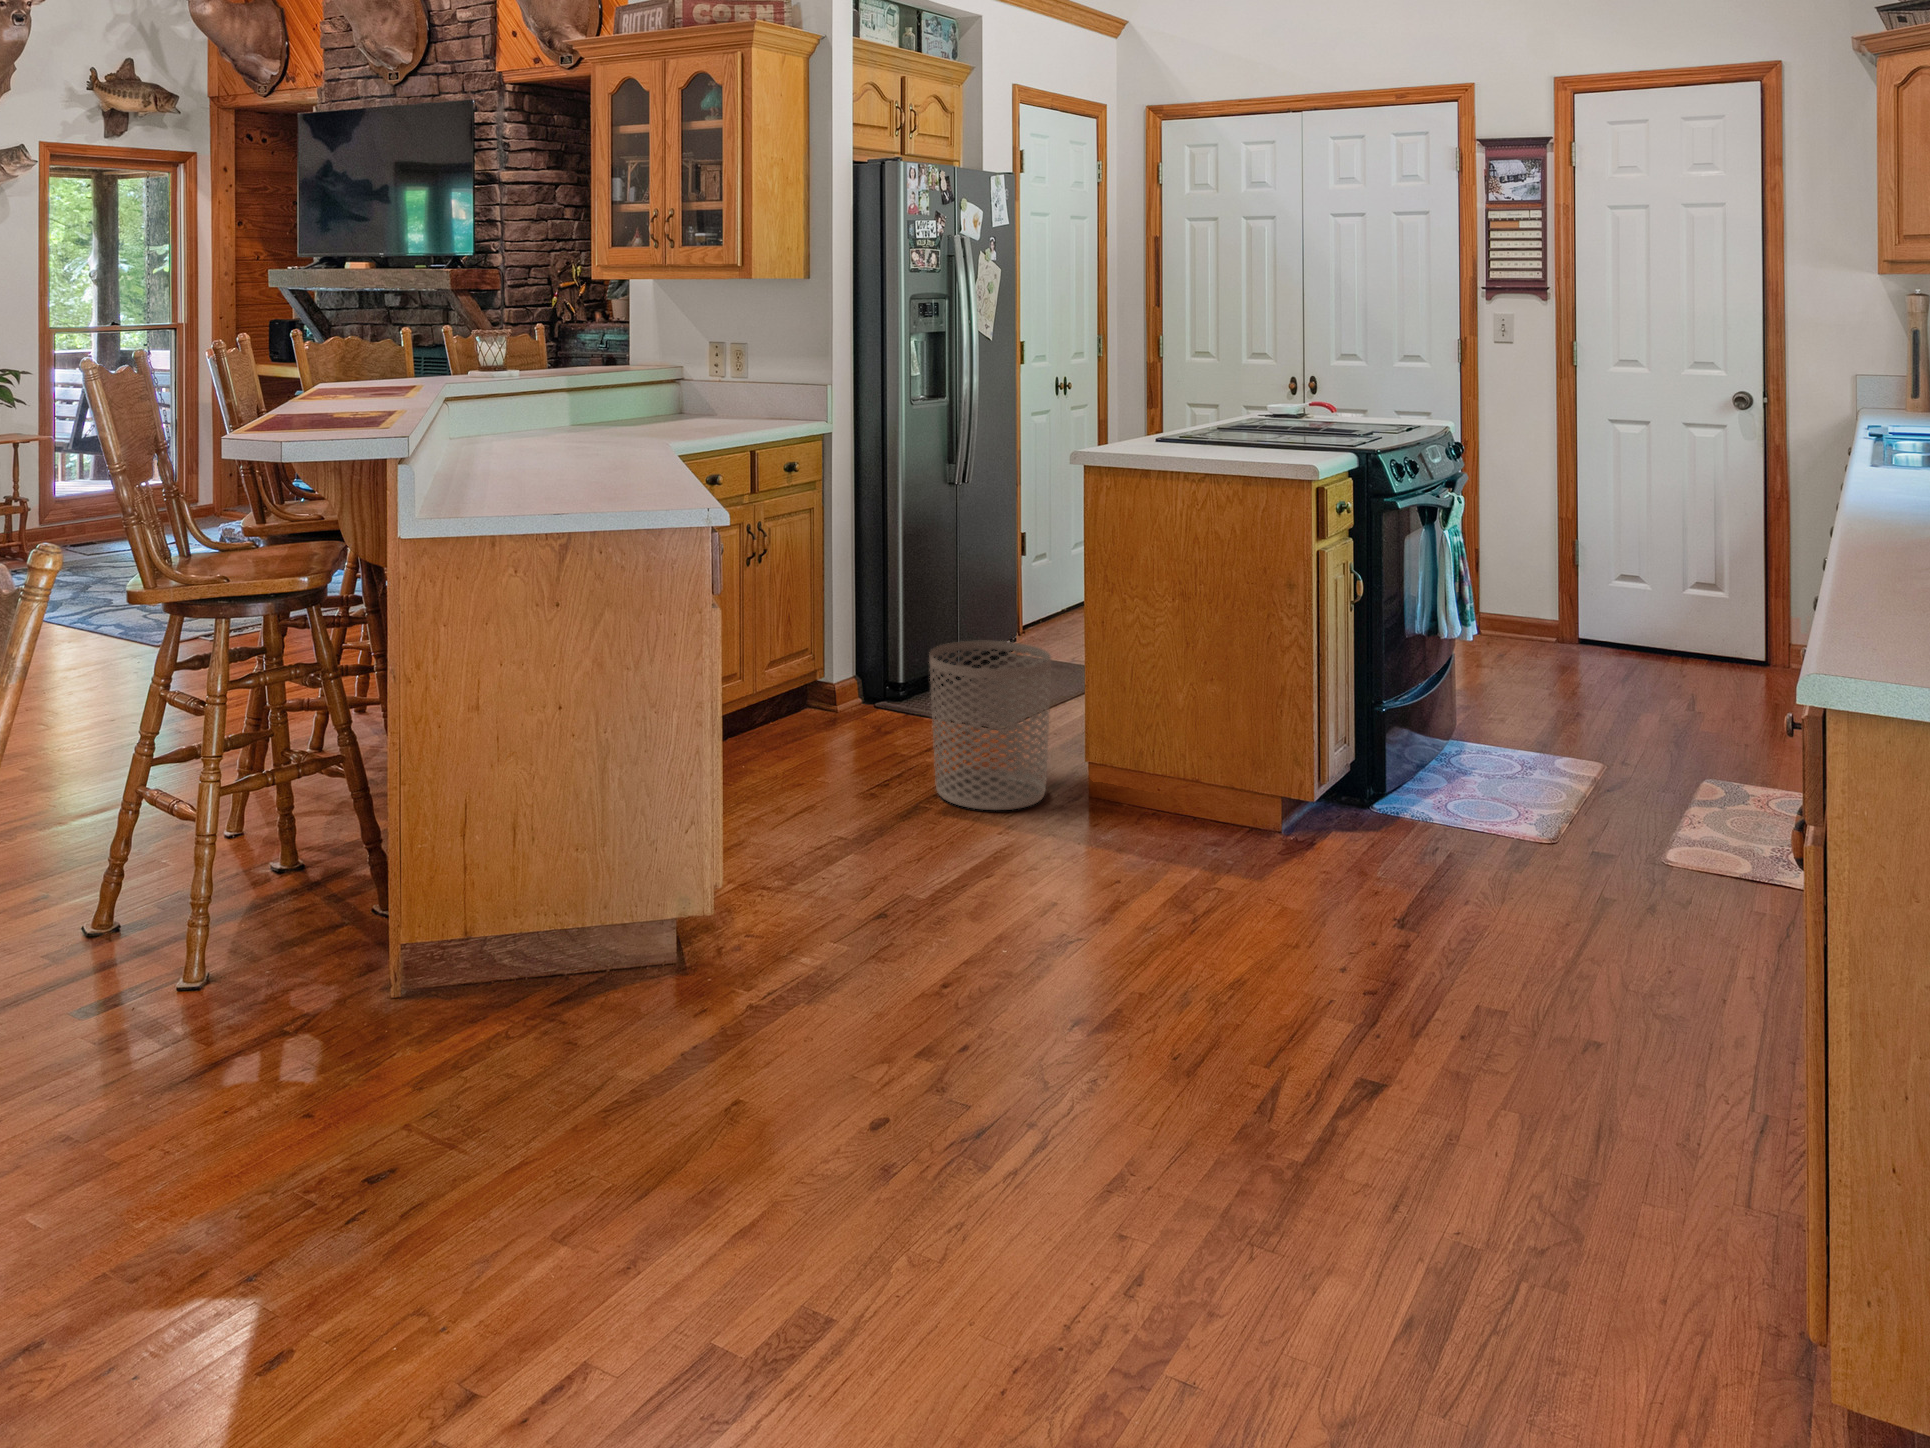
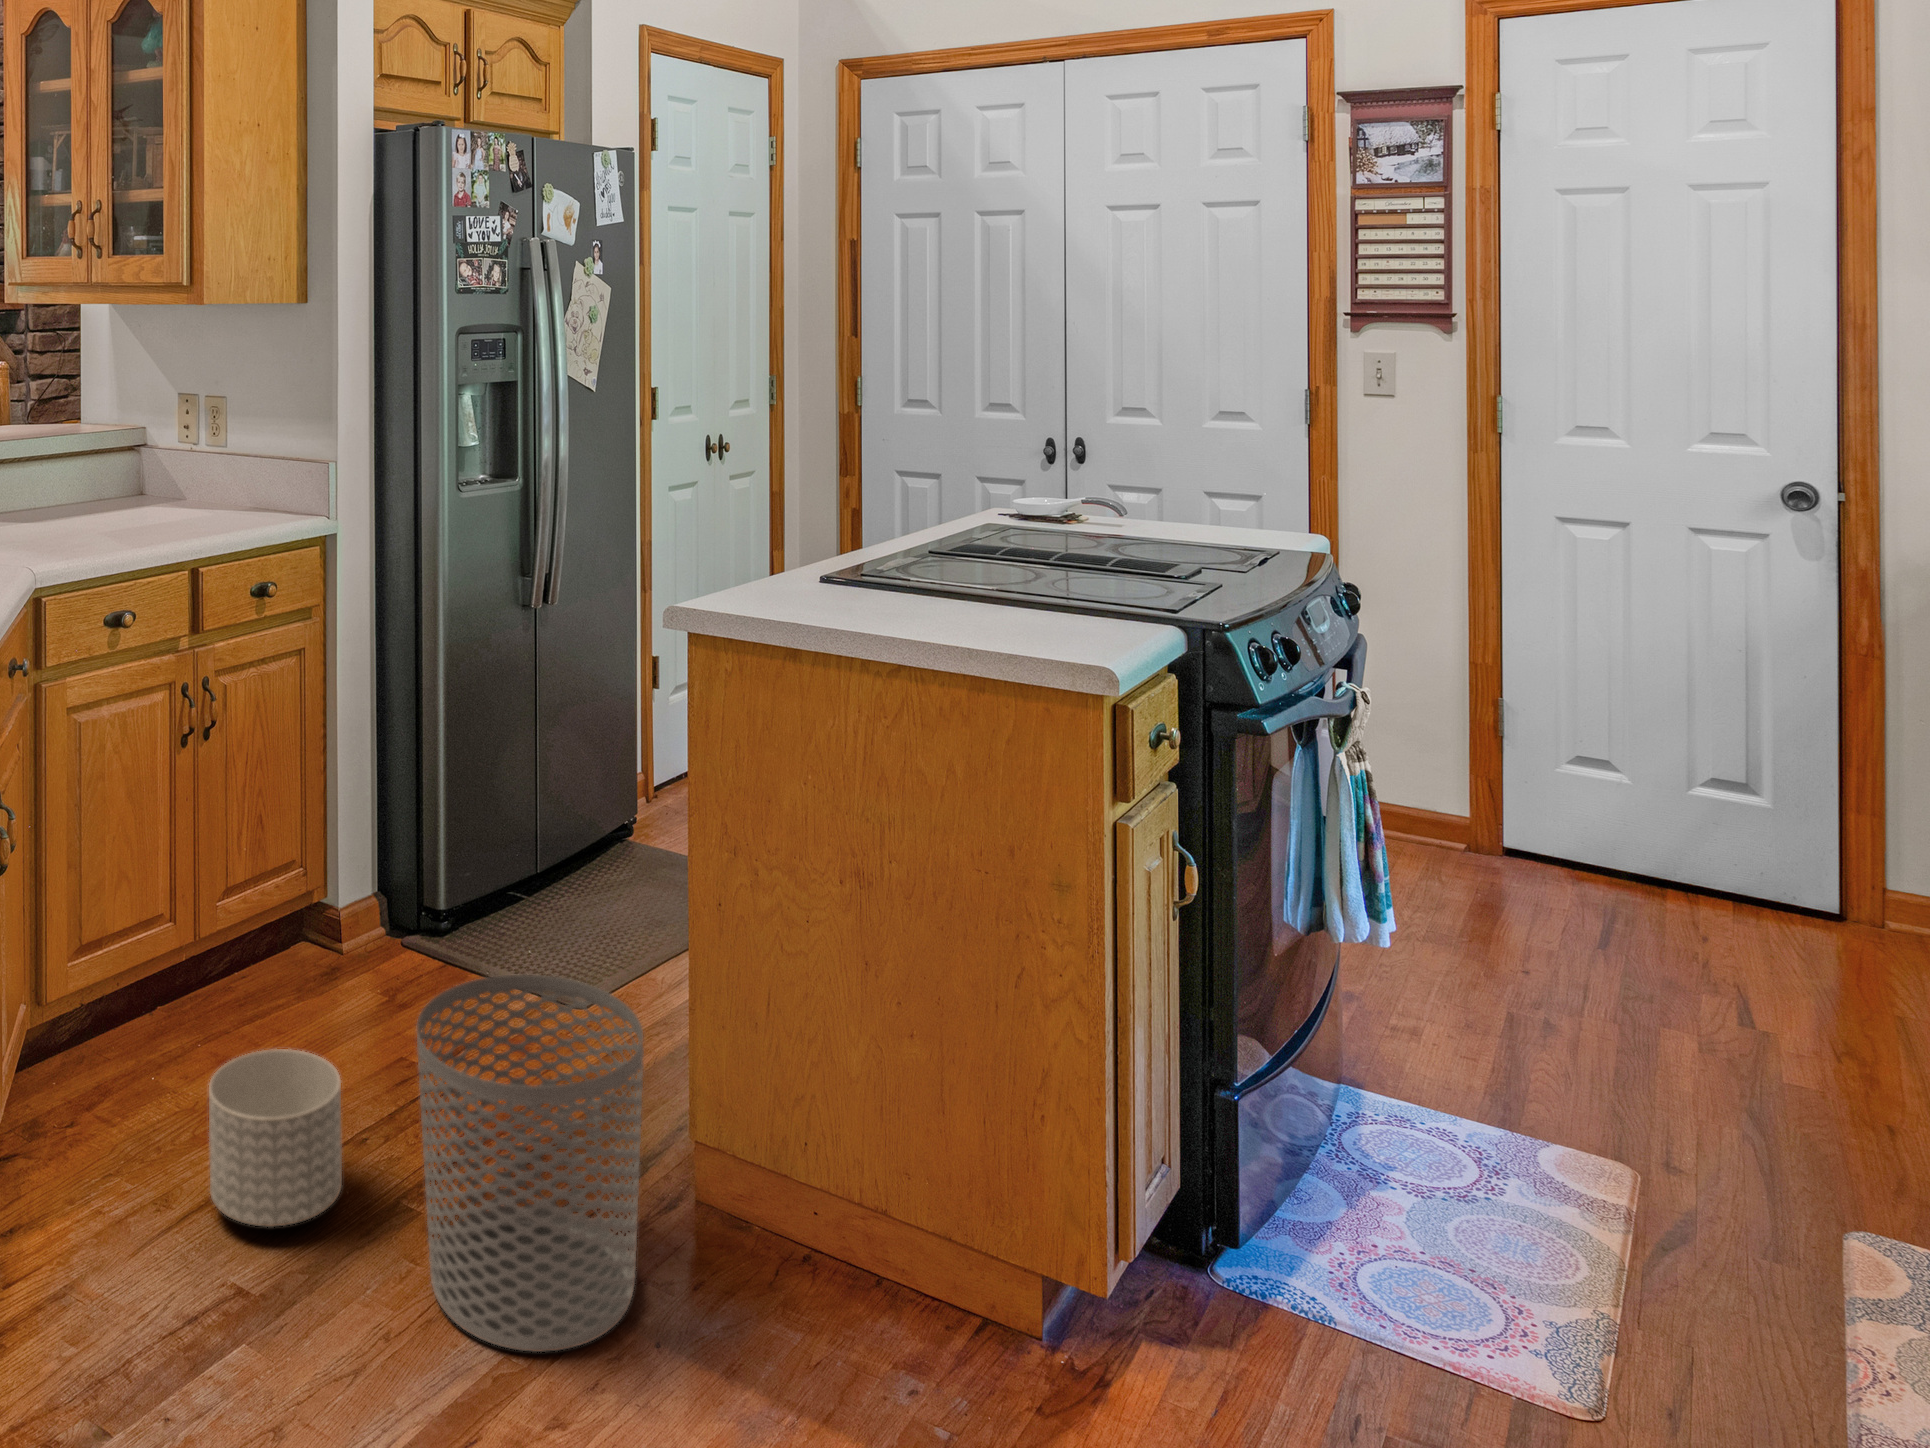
planter: none [803,696,877,781] -> present [209,1049,342,1227]

